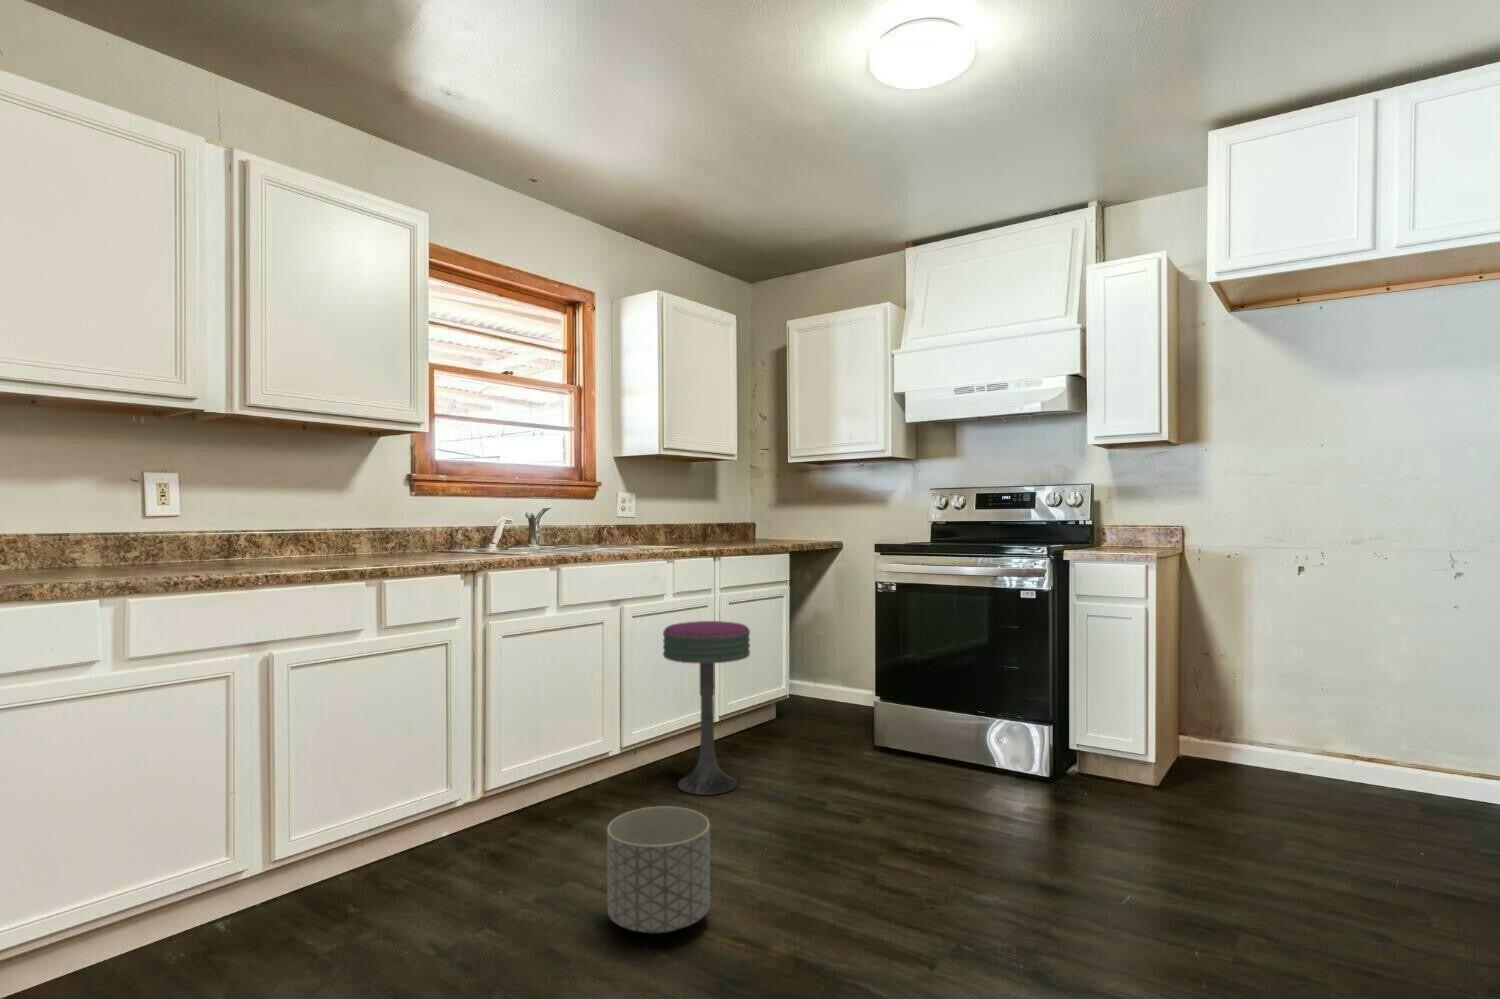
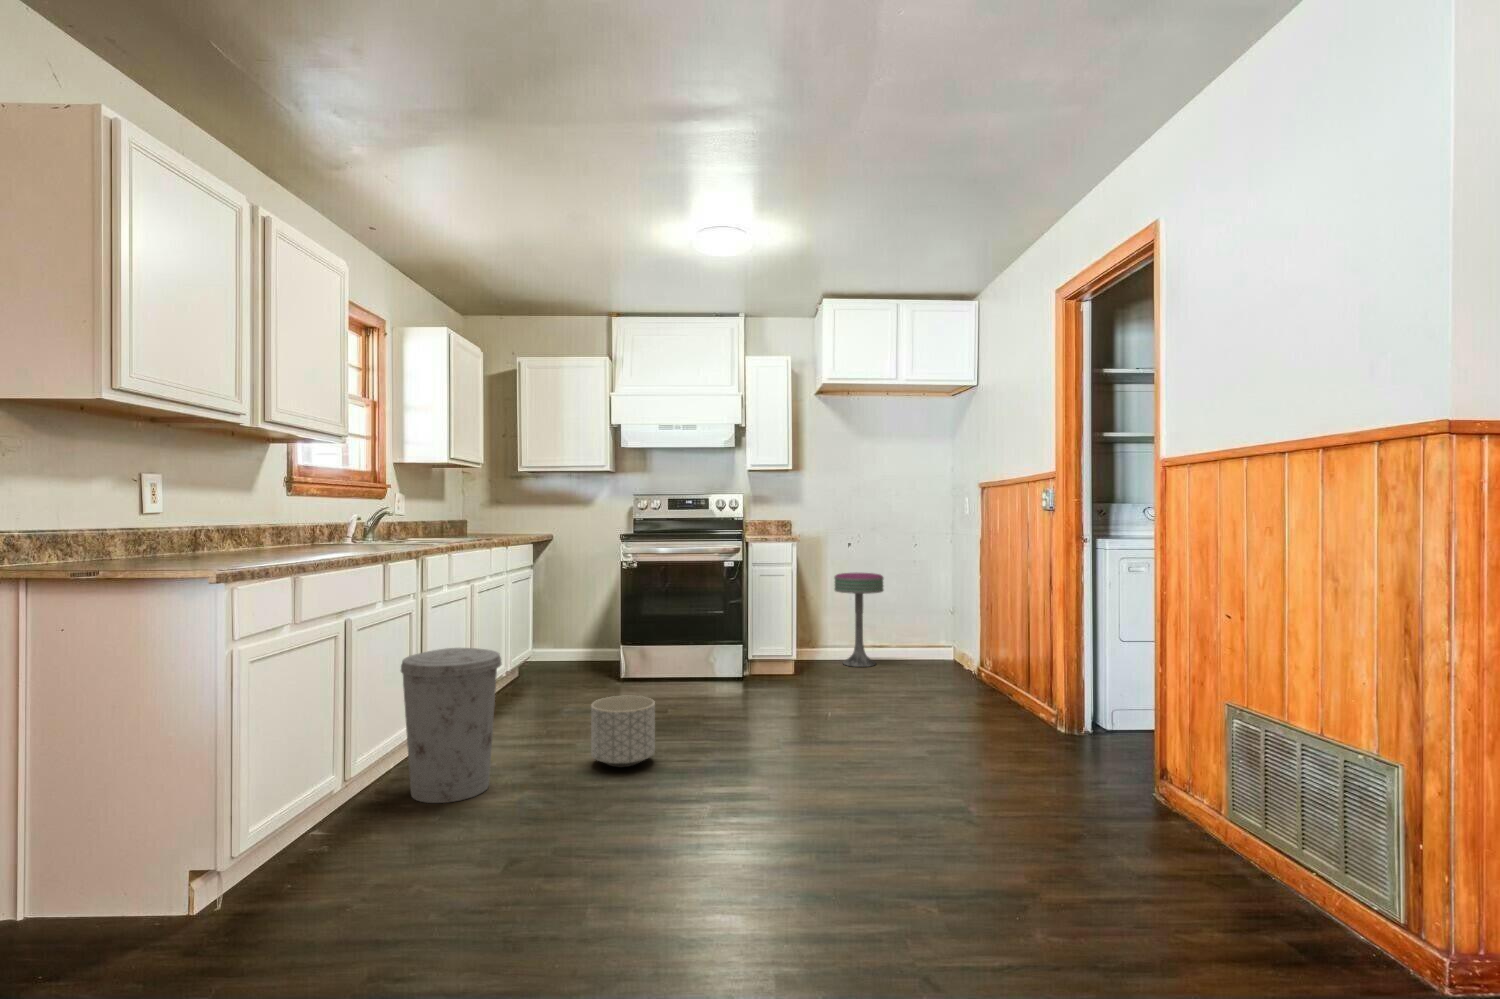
bar stool: present [663,621,750,795] -> present [835,573,883,667]
trash can: none [352,700,493,923] -> present [401,648,501,803]

